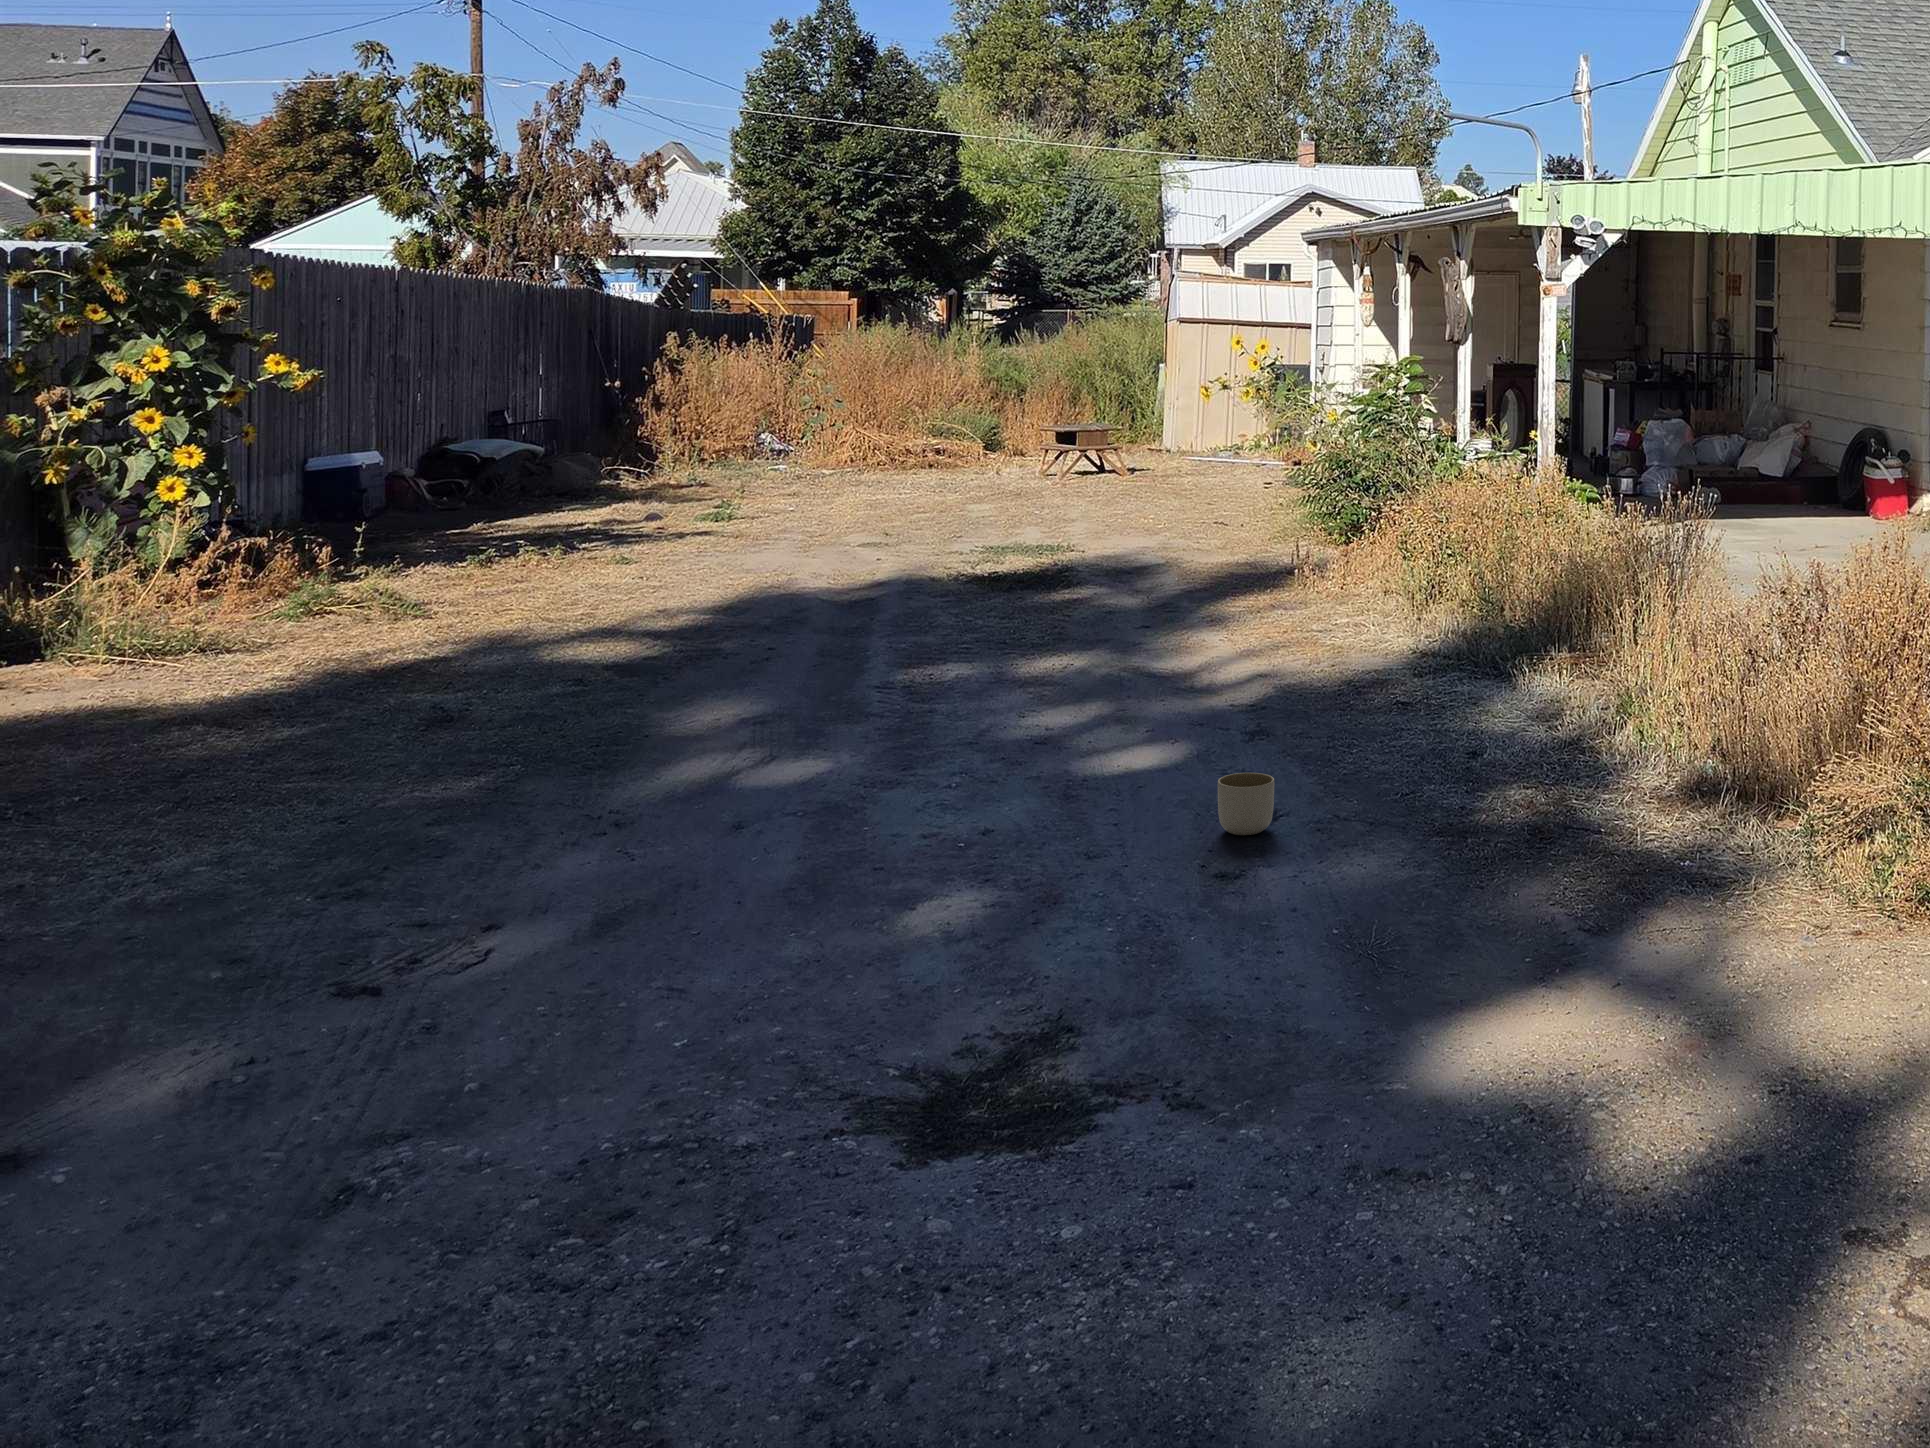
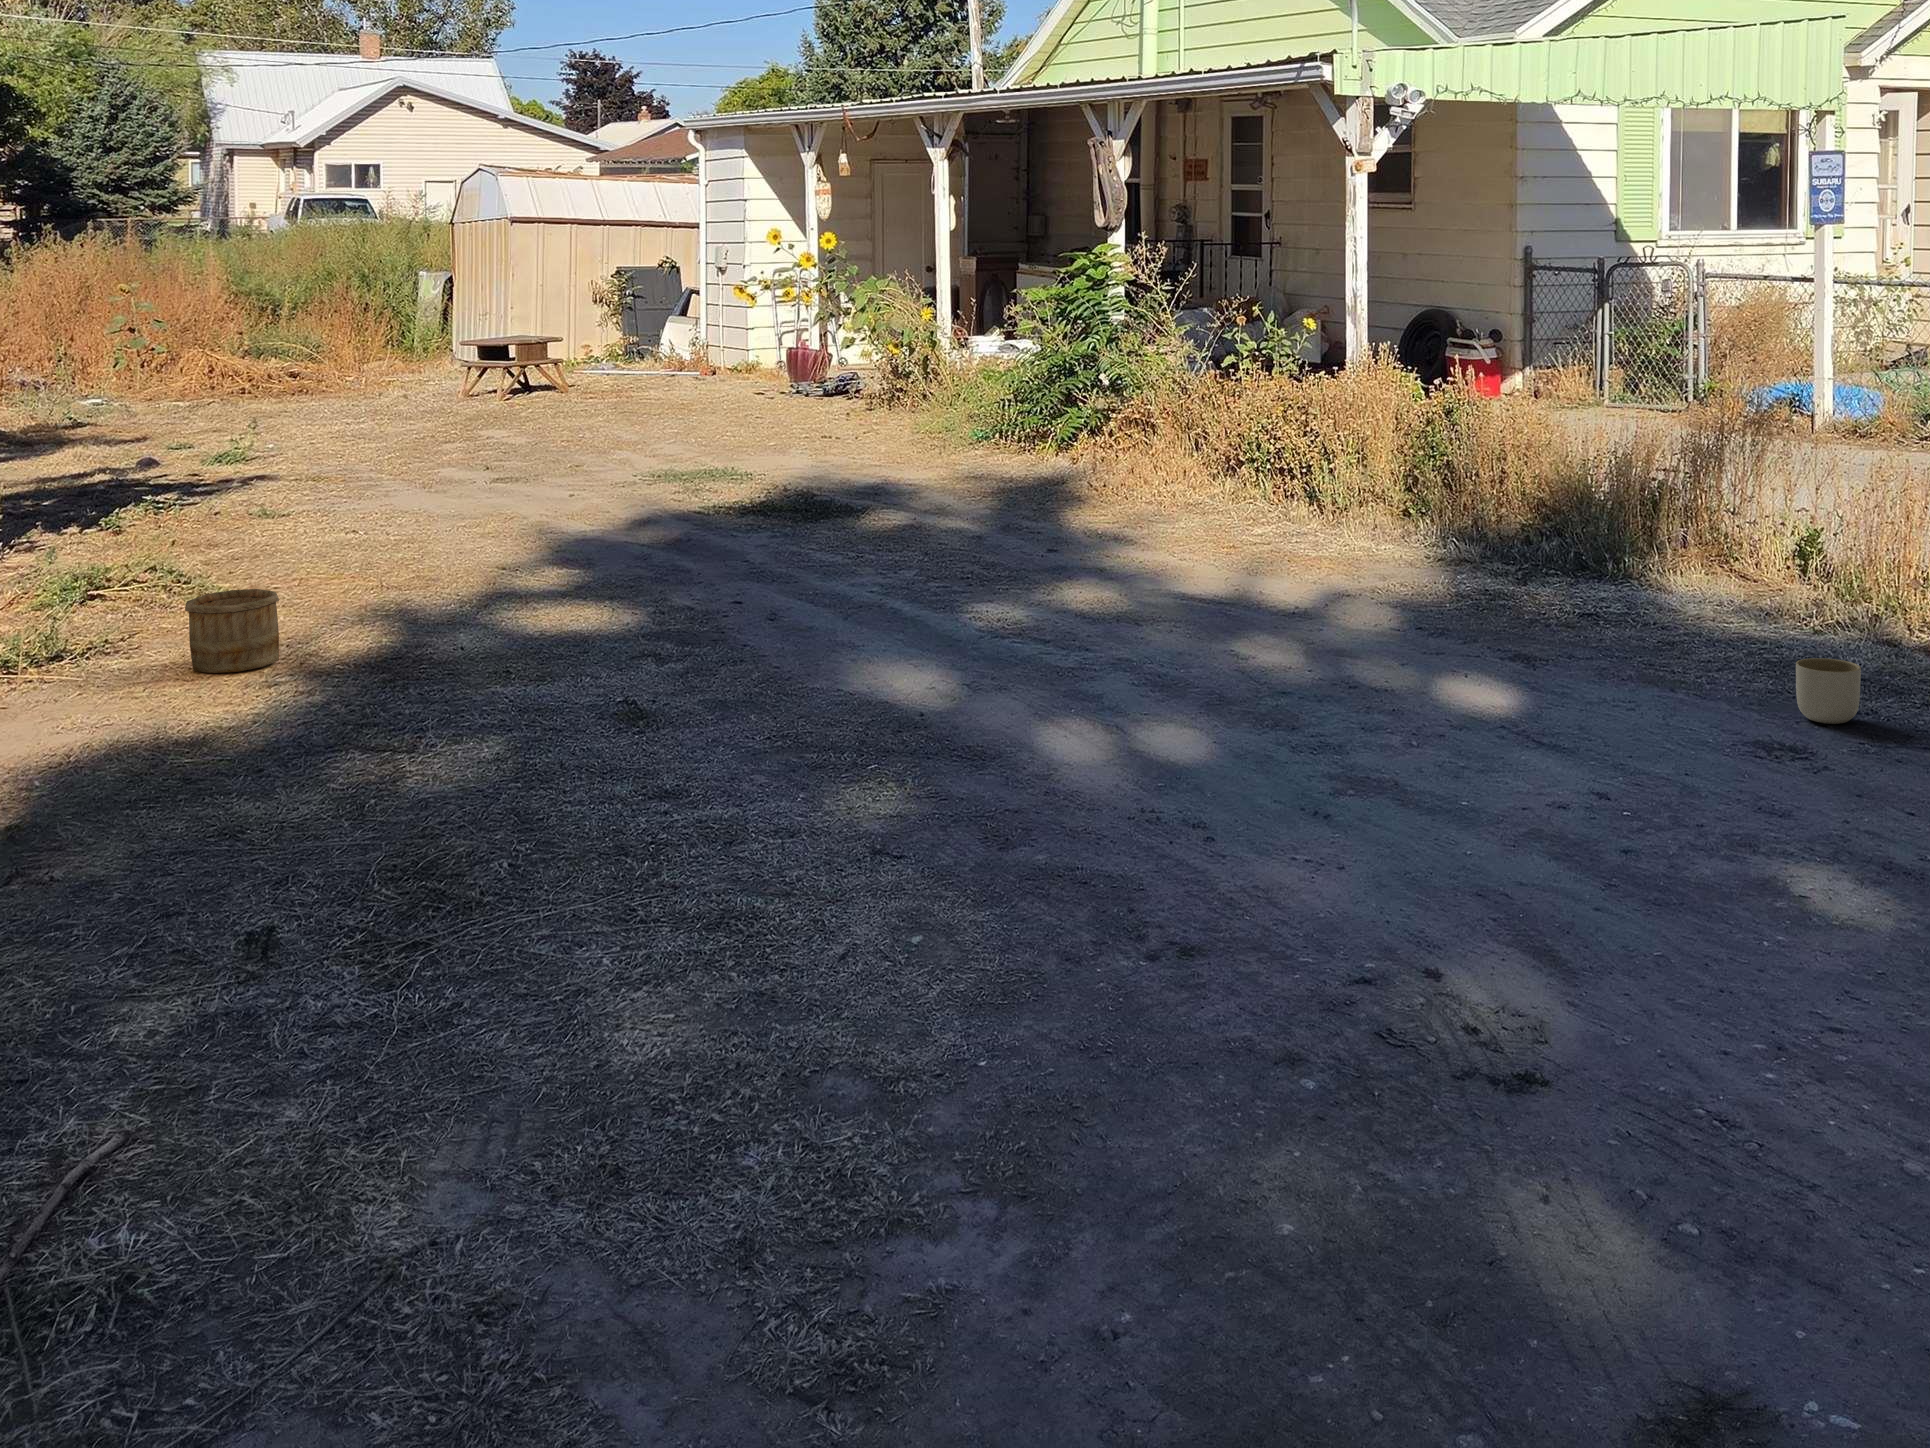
wooden bucket: none [288,608,367,669] -> present [185,589,279,673]

